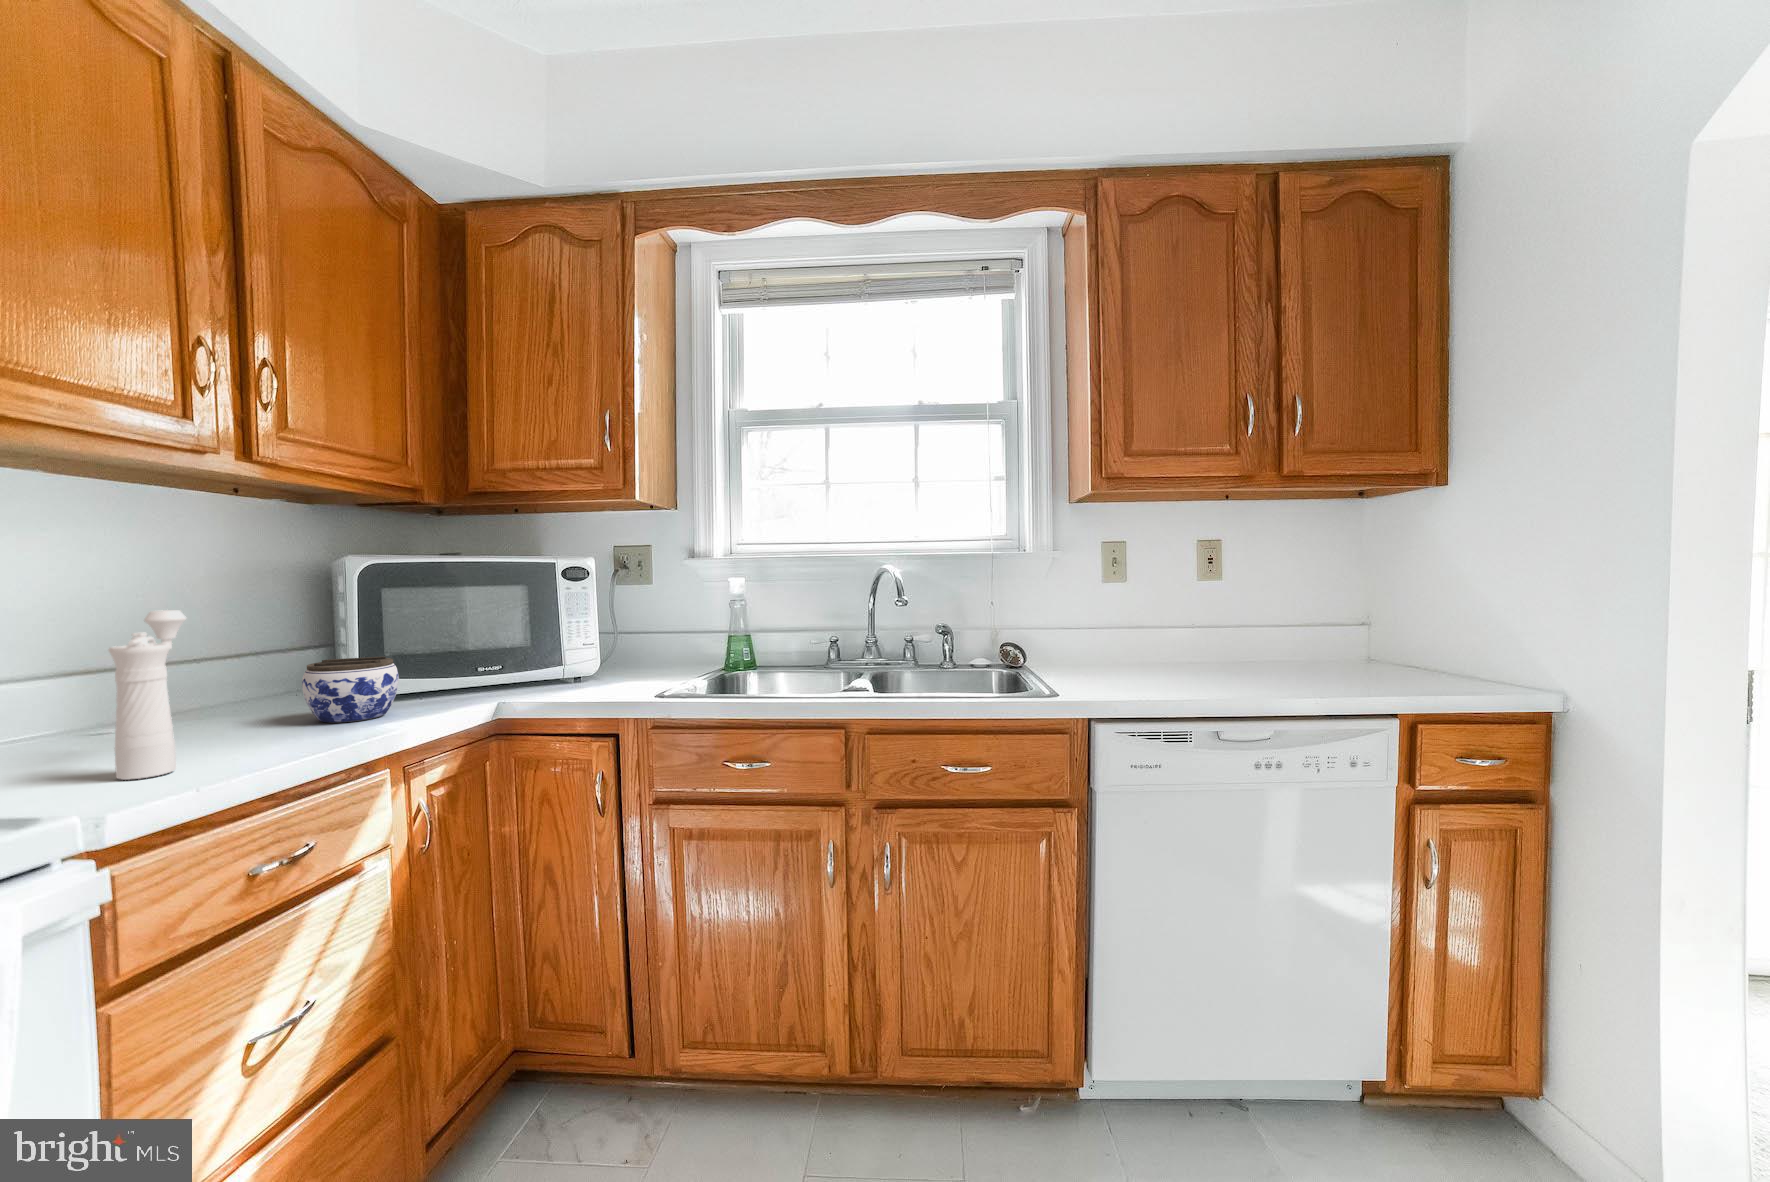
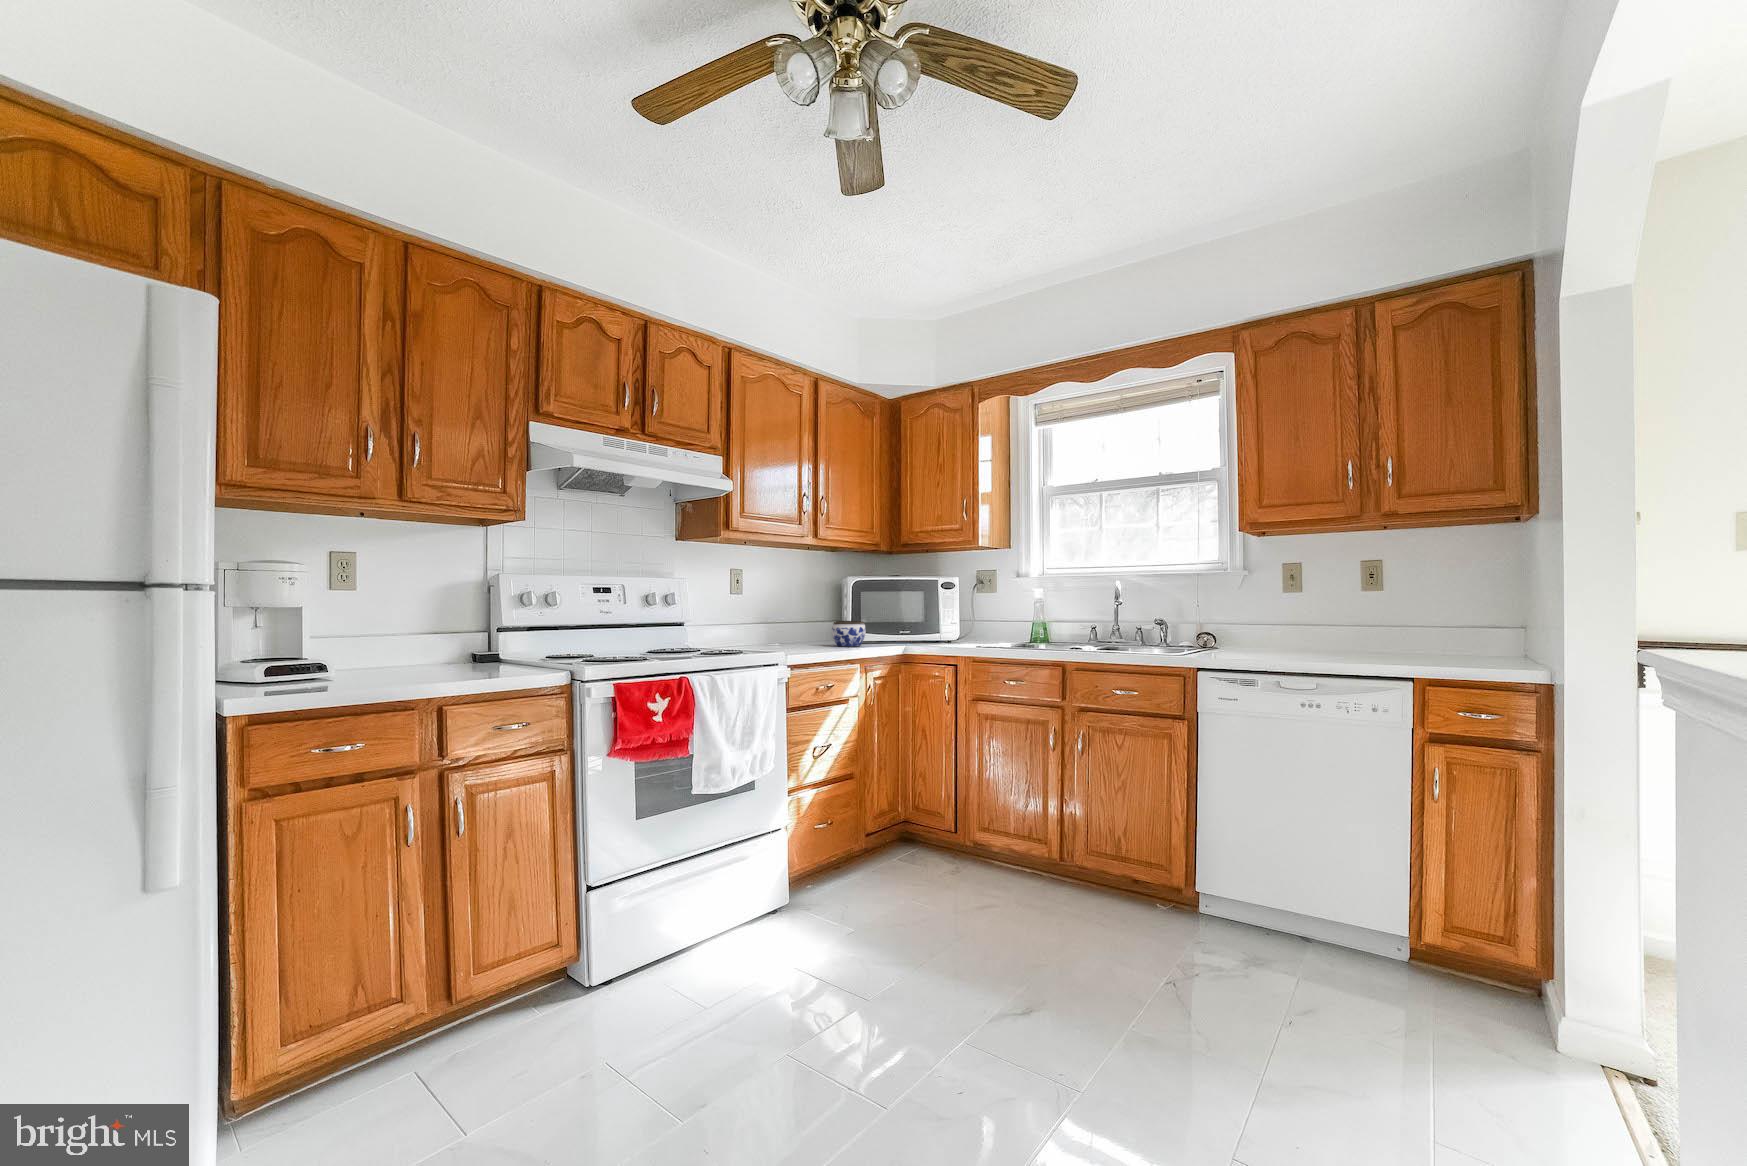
pepper mill: present [109,610,186,780] -> none [780,595,798,651]

